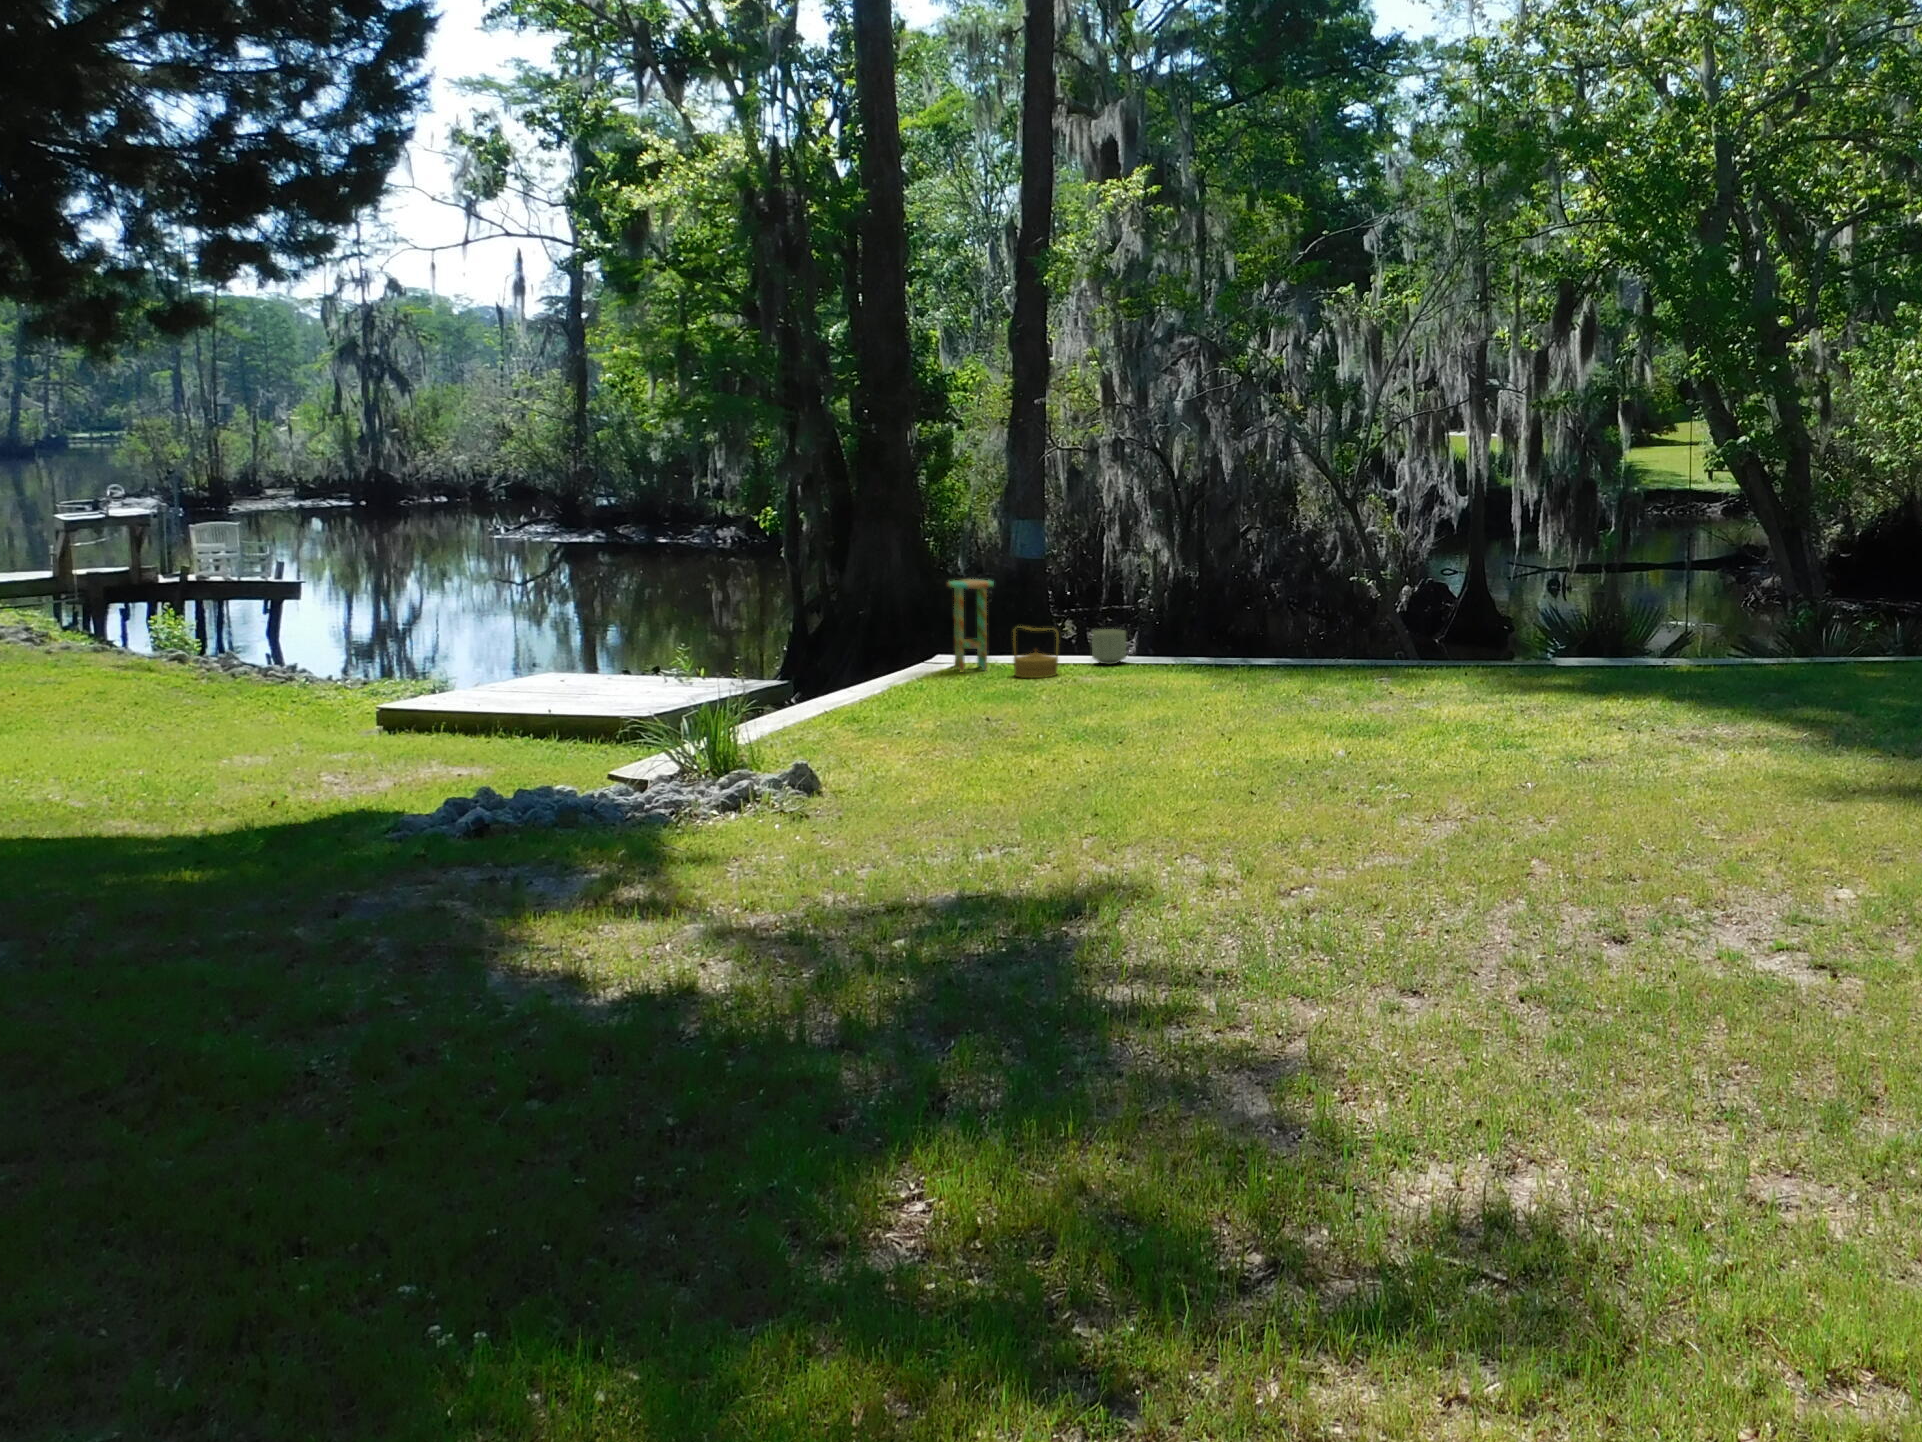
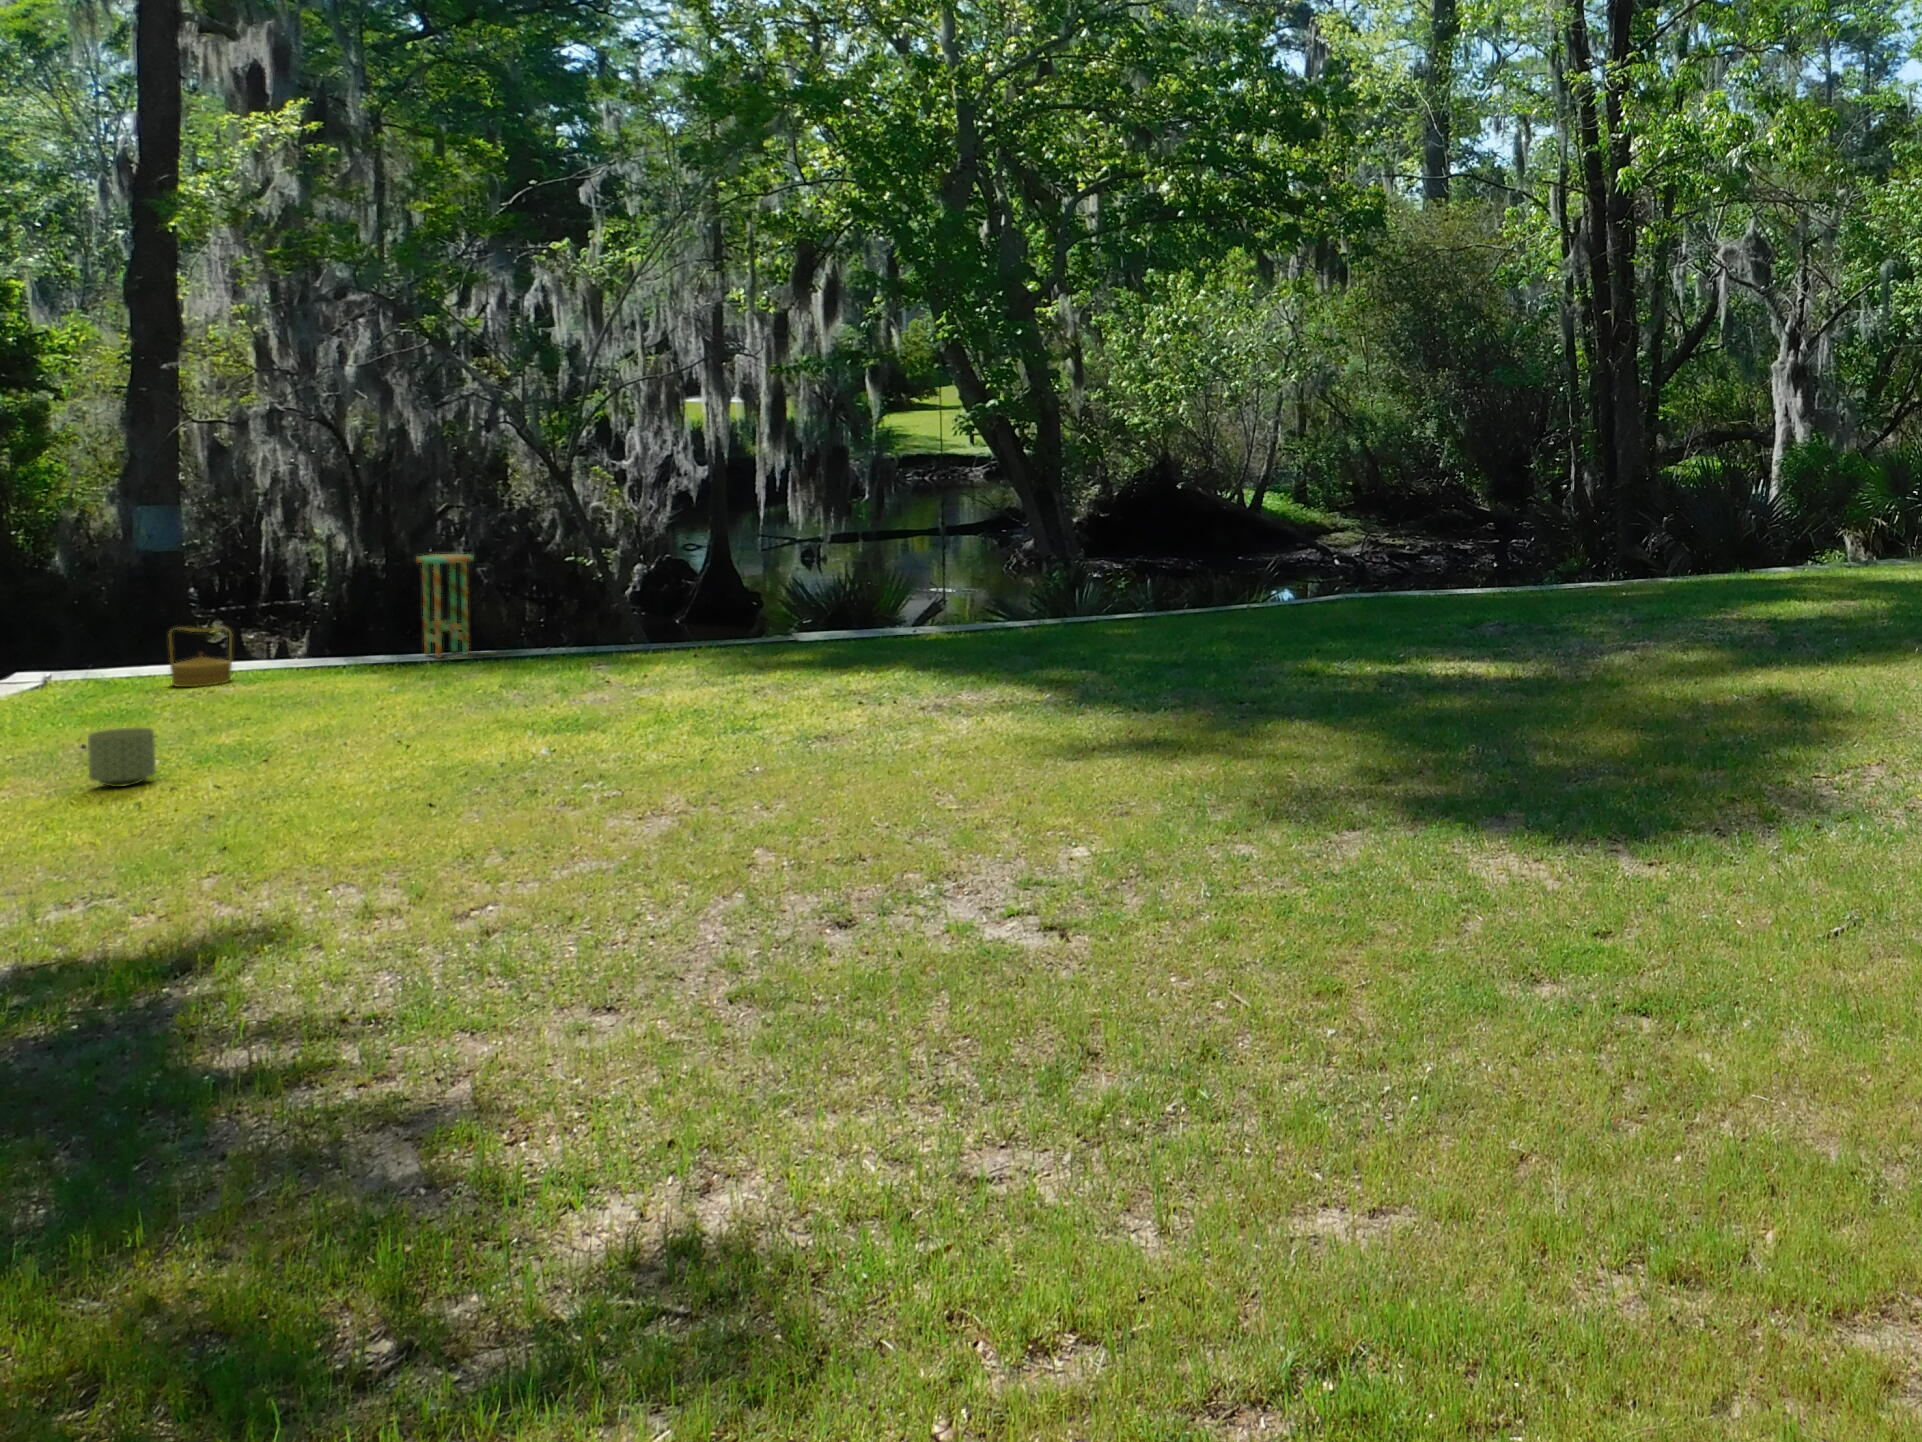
side table: present [948,579,994,672] -> present [416,554,473,658]
planter: present [1092,629,1126,664] -> present [88,728,155,787]

